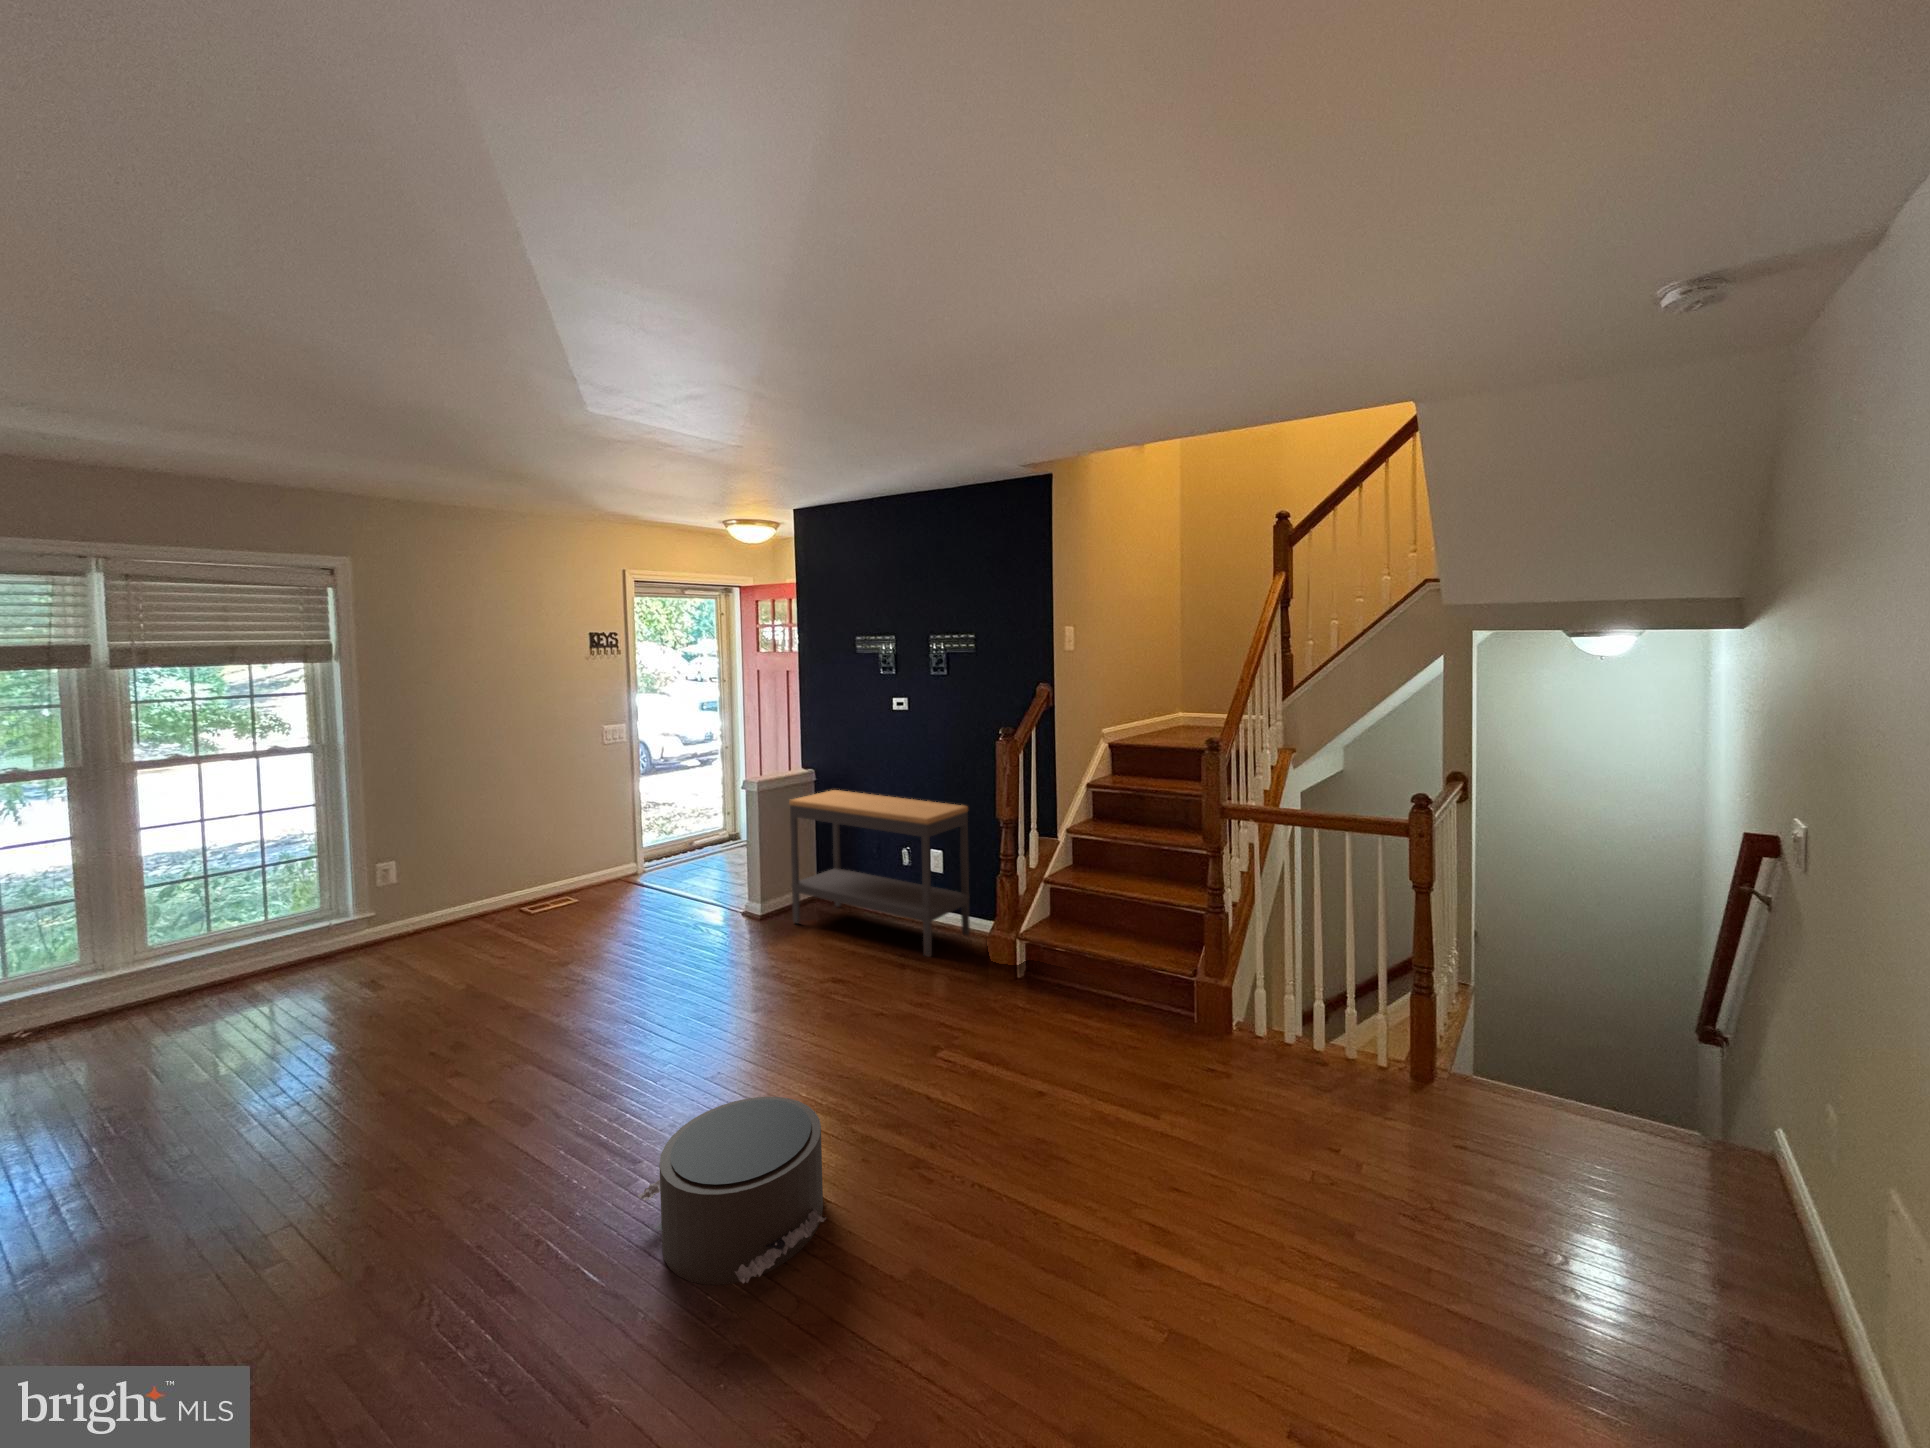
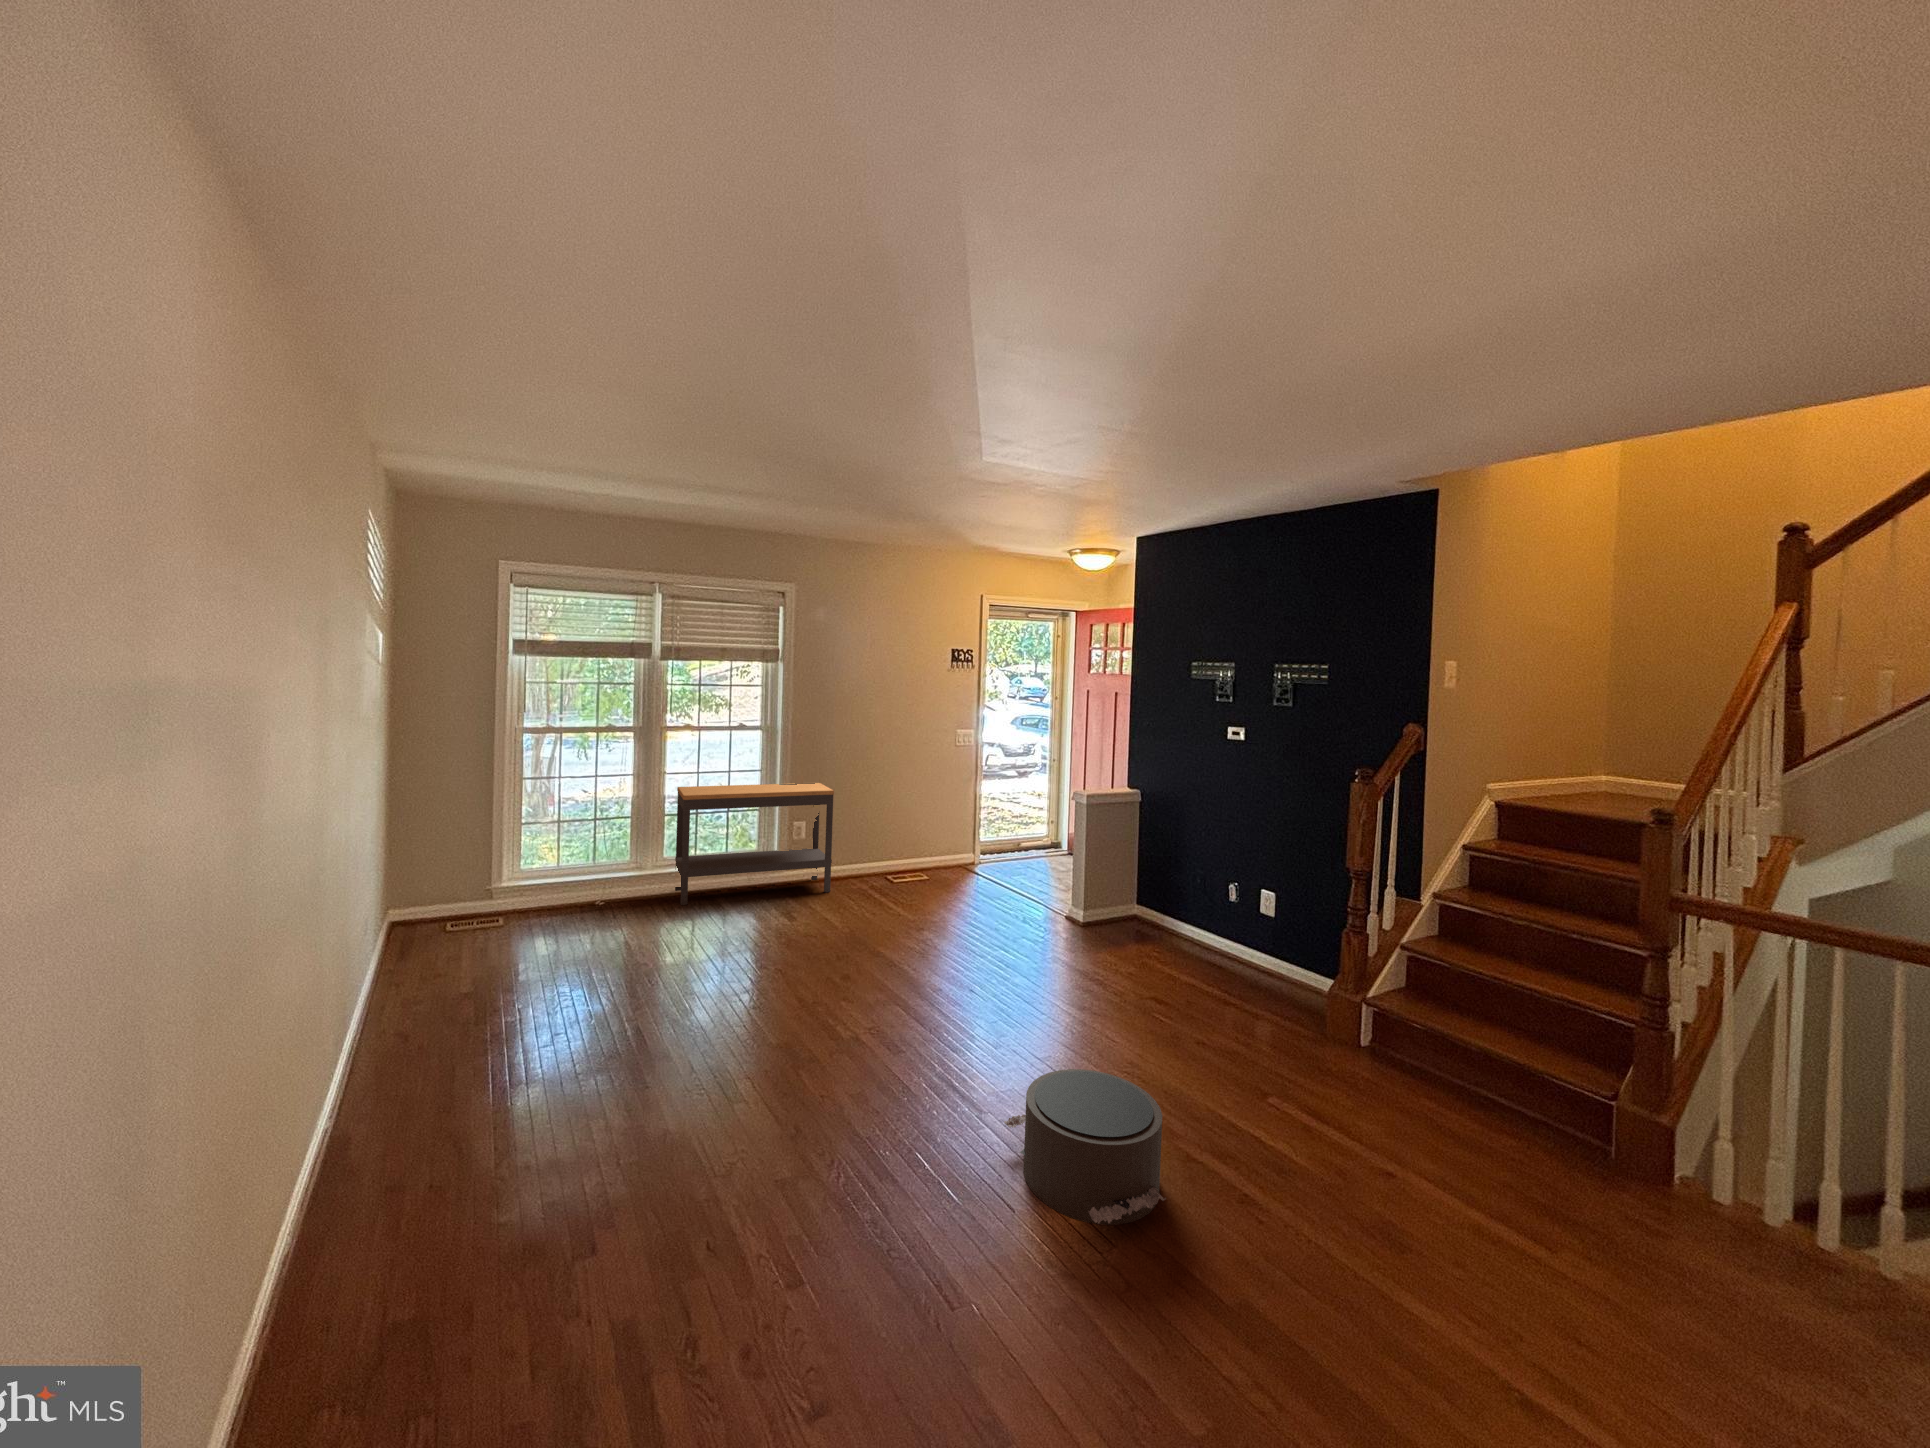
console table: present [789,790,970,957] -> present [675,783,834,905]

